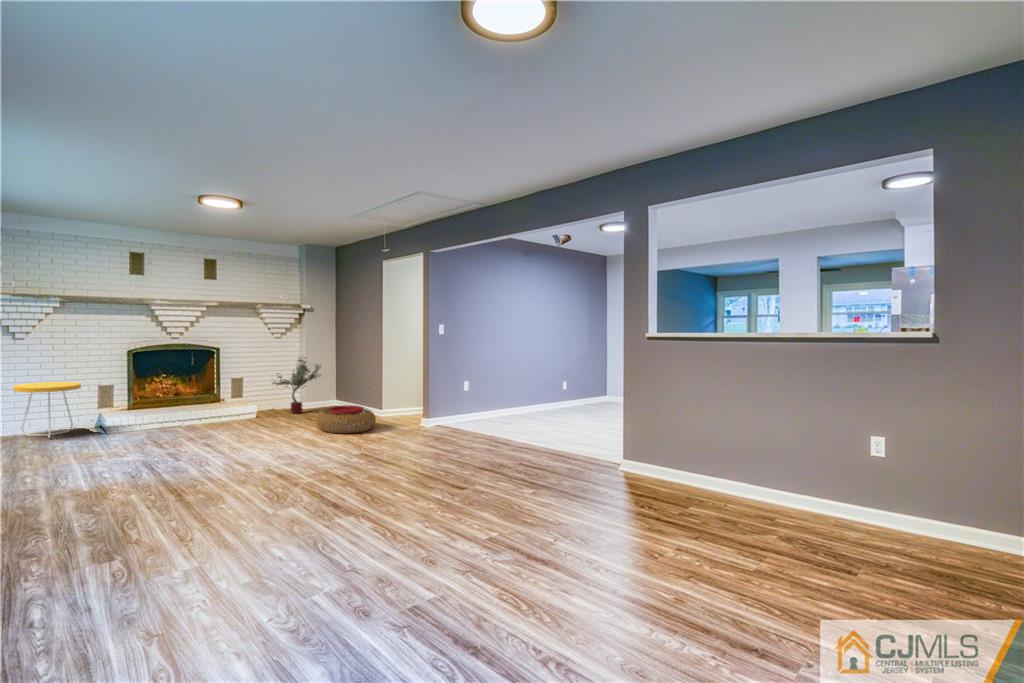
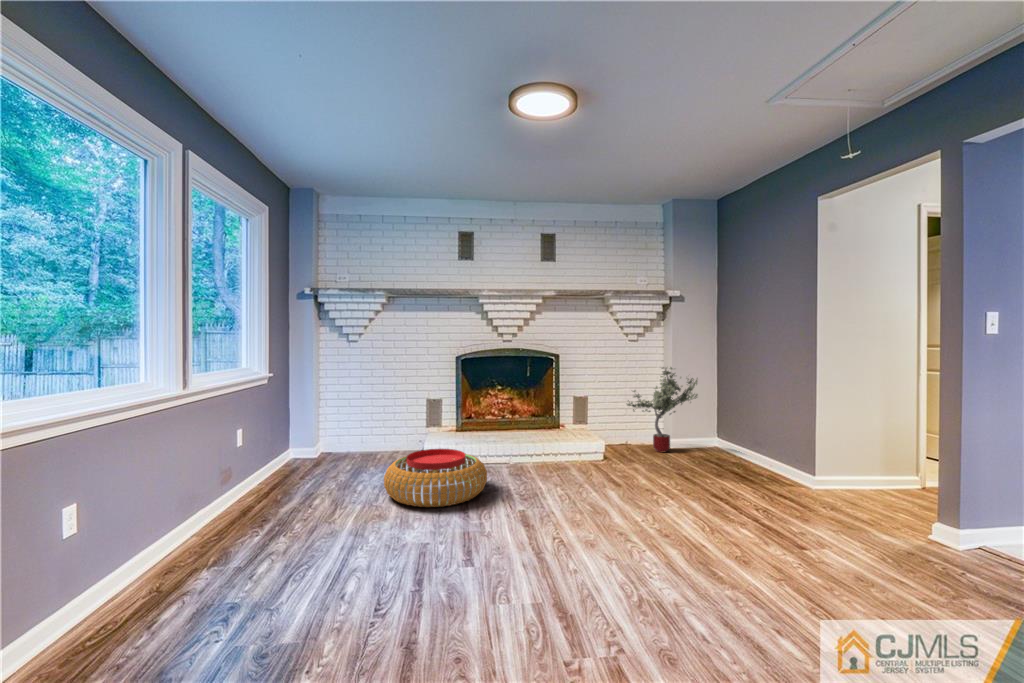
side table: present [14,382,81,438] -> none [337,393,403,464]
pouf: present [316,406,376,434] -> present [384,449,487,507]

